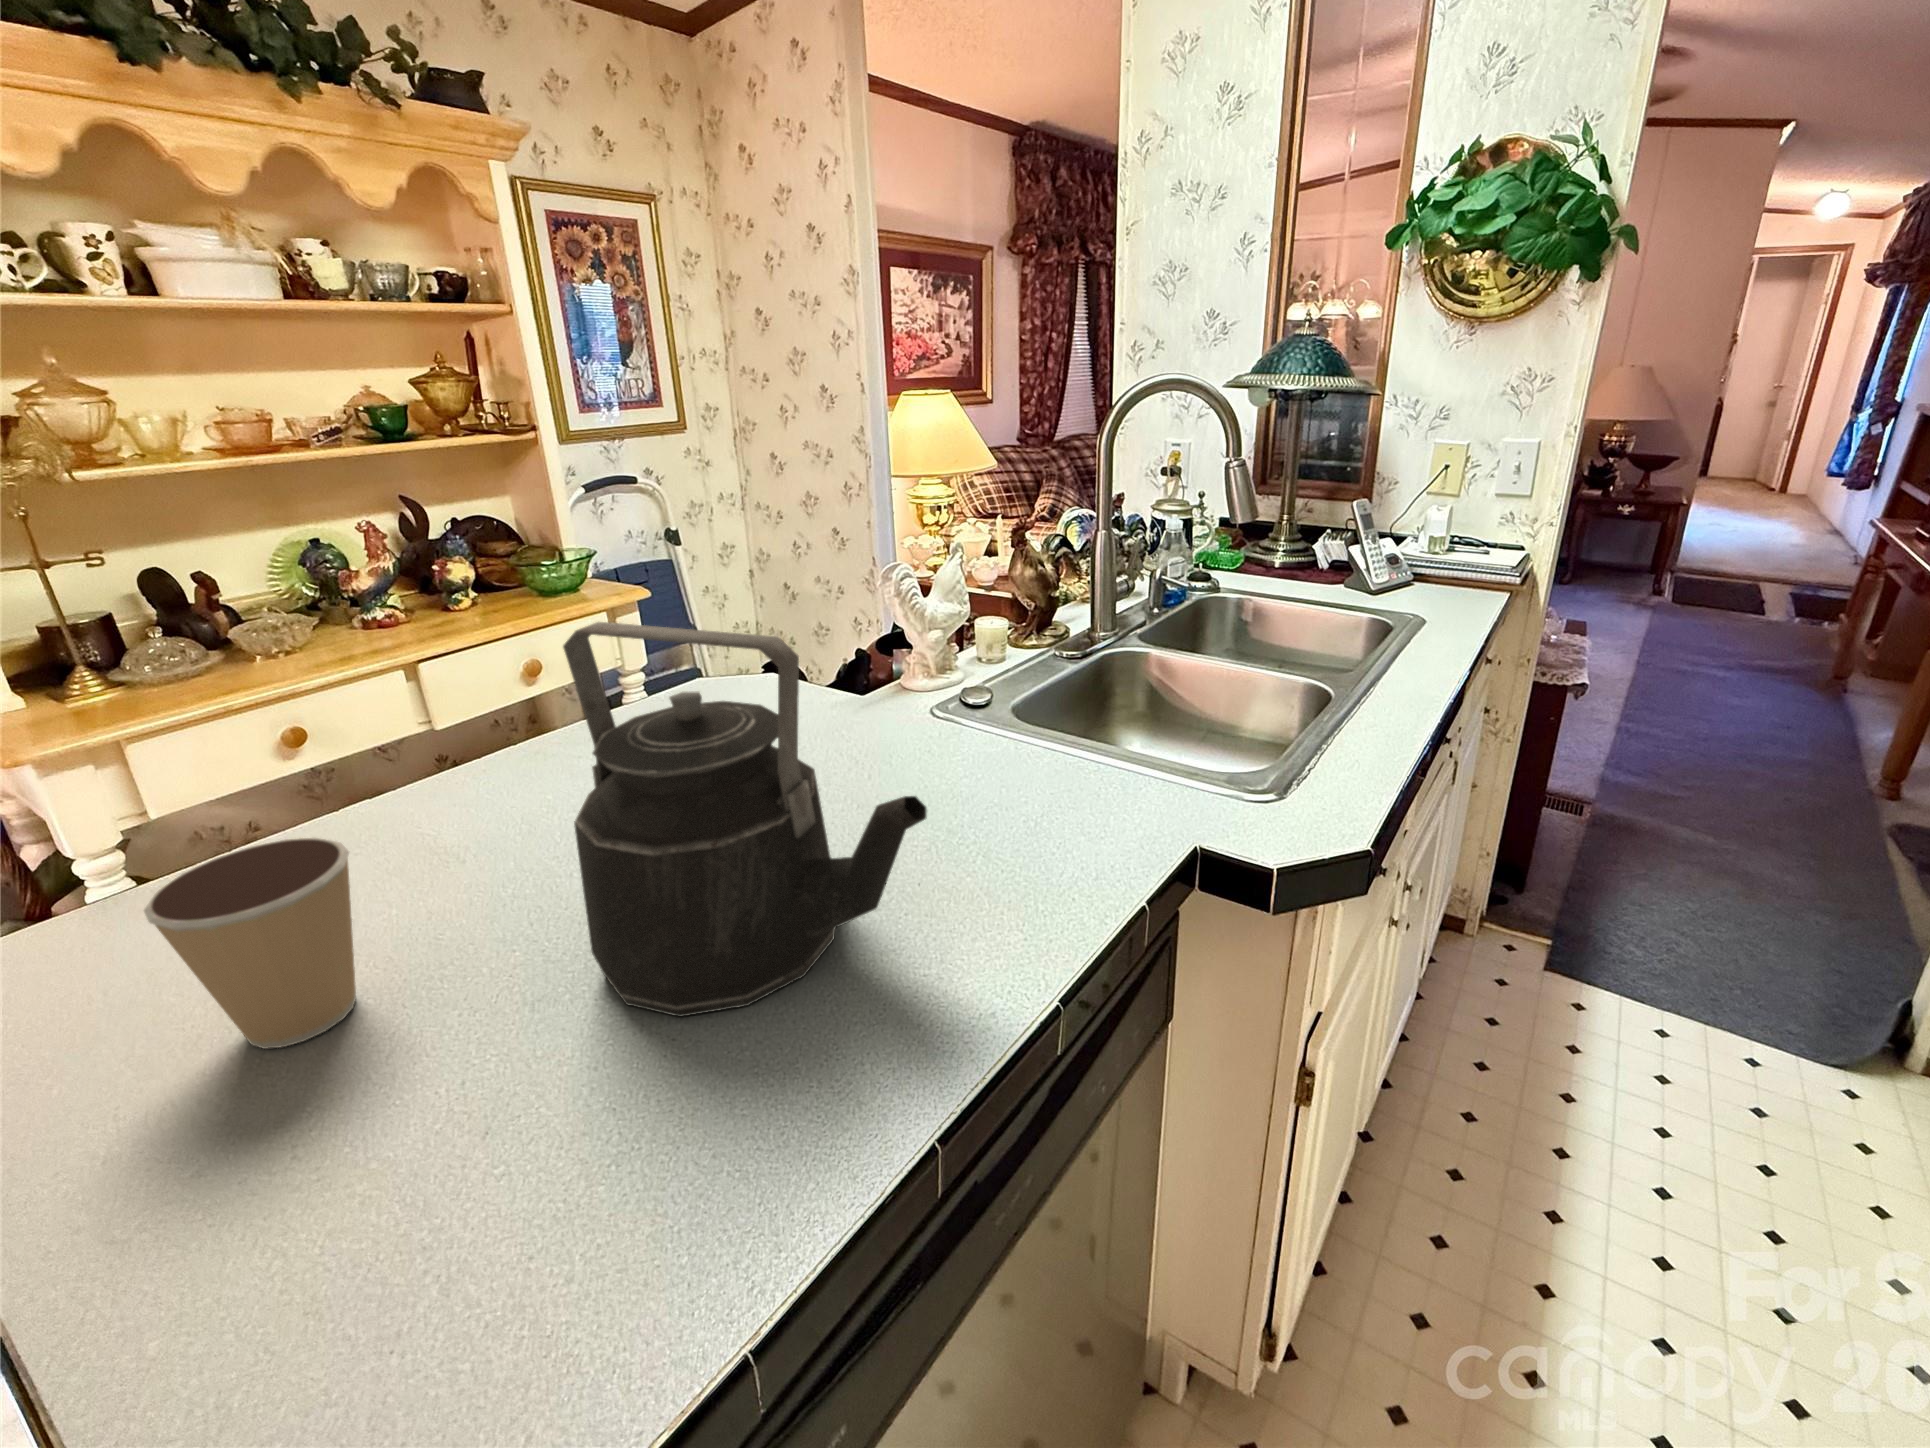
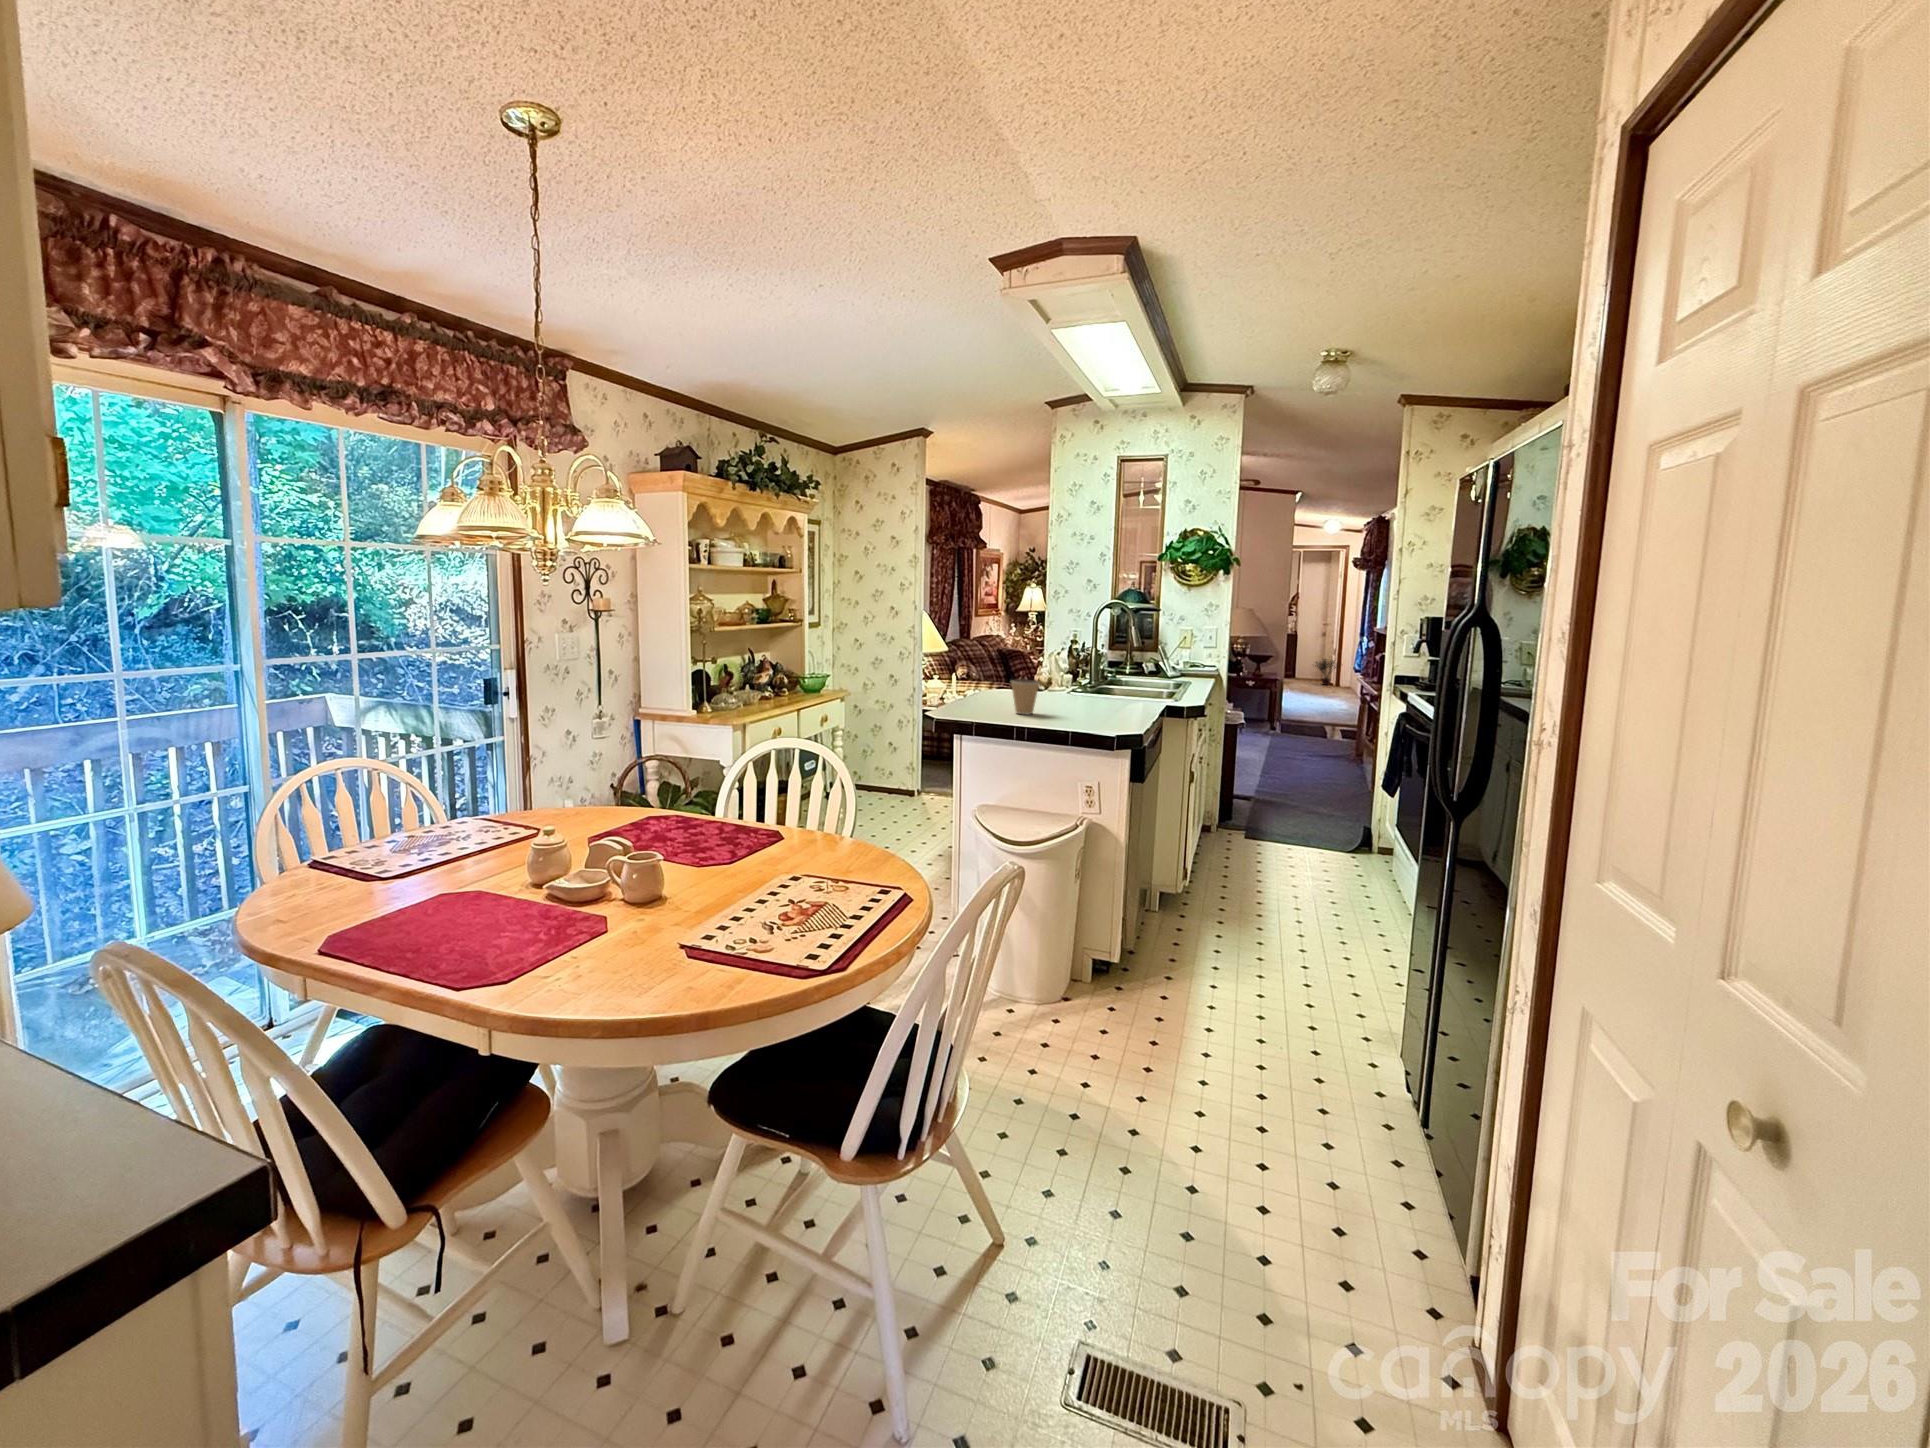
potted plant: none [1740,445,1800,491] -> present [1315,659,1339,685]
kettle: present [563,622,927,1017] -> none [1063,640,1138,712]

